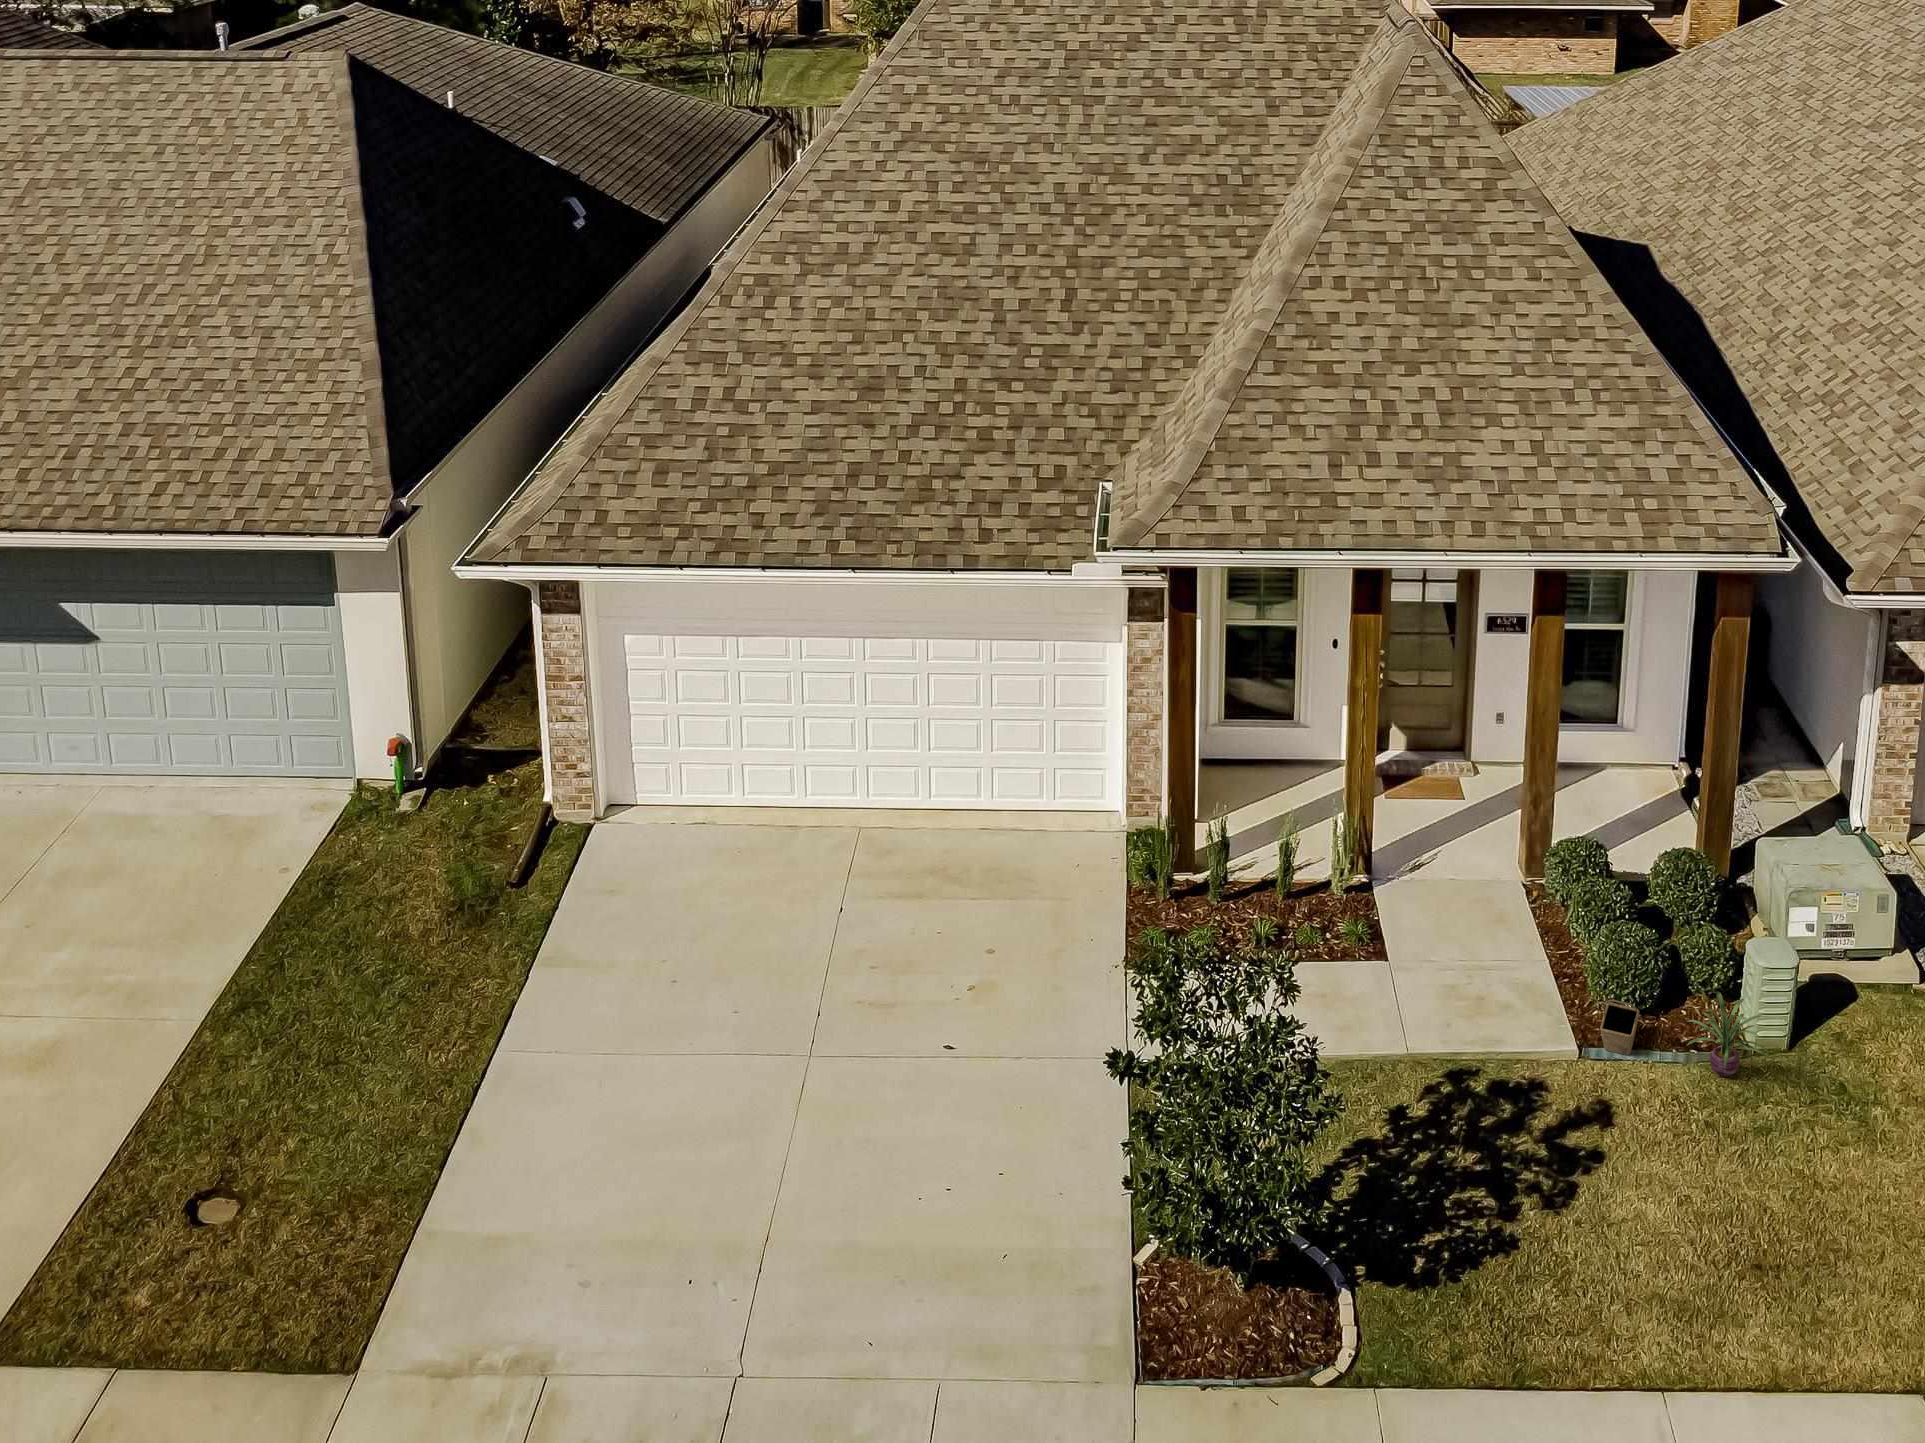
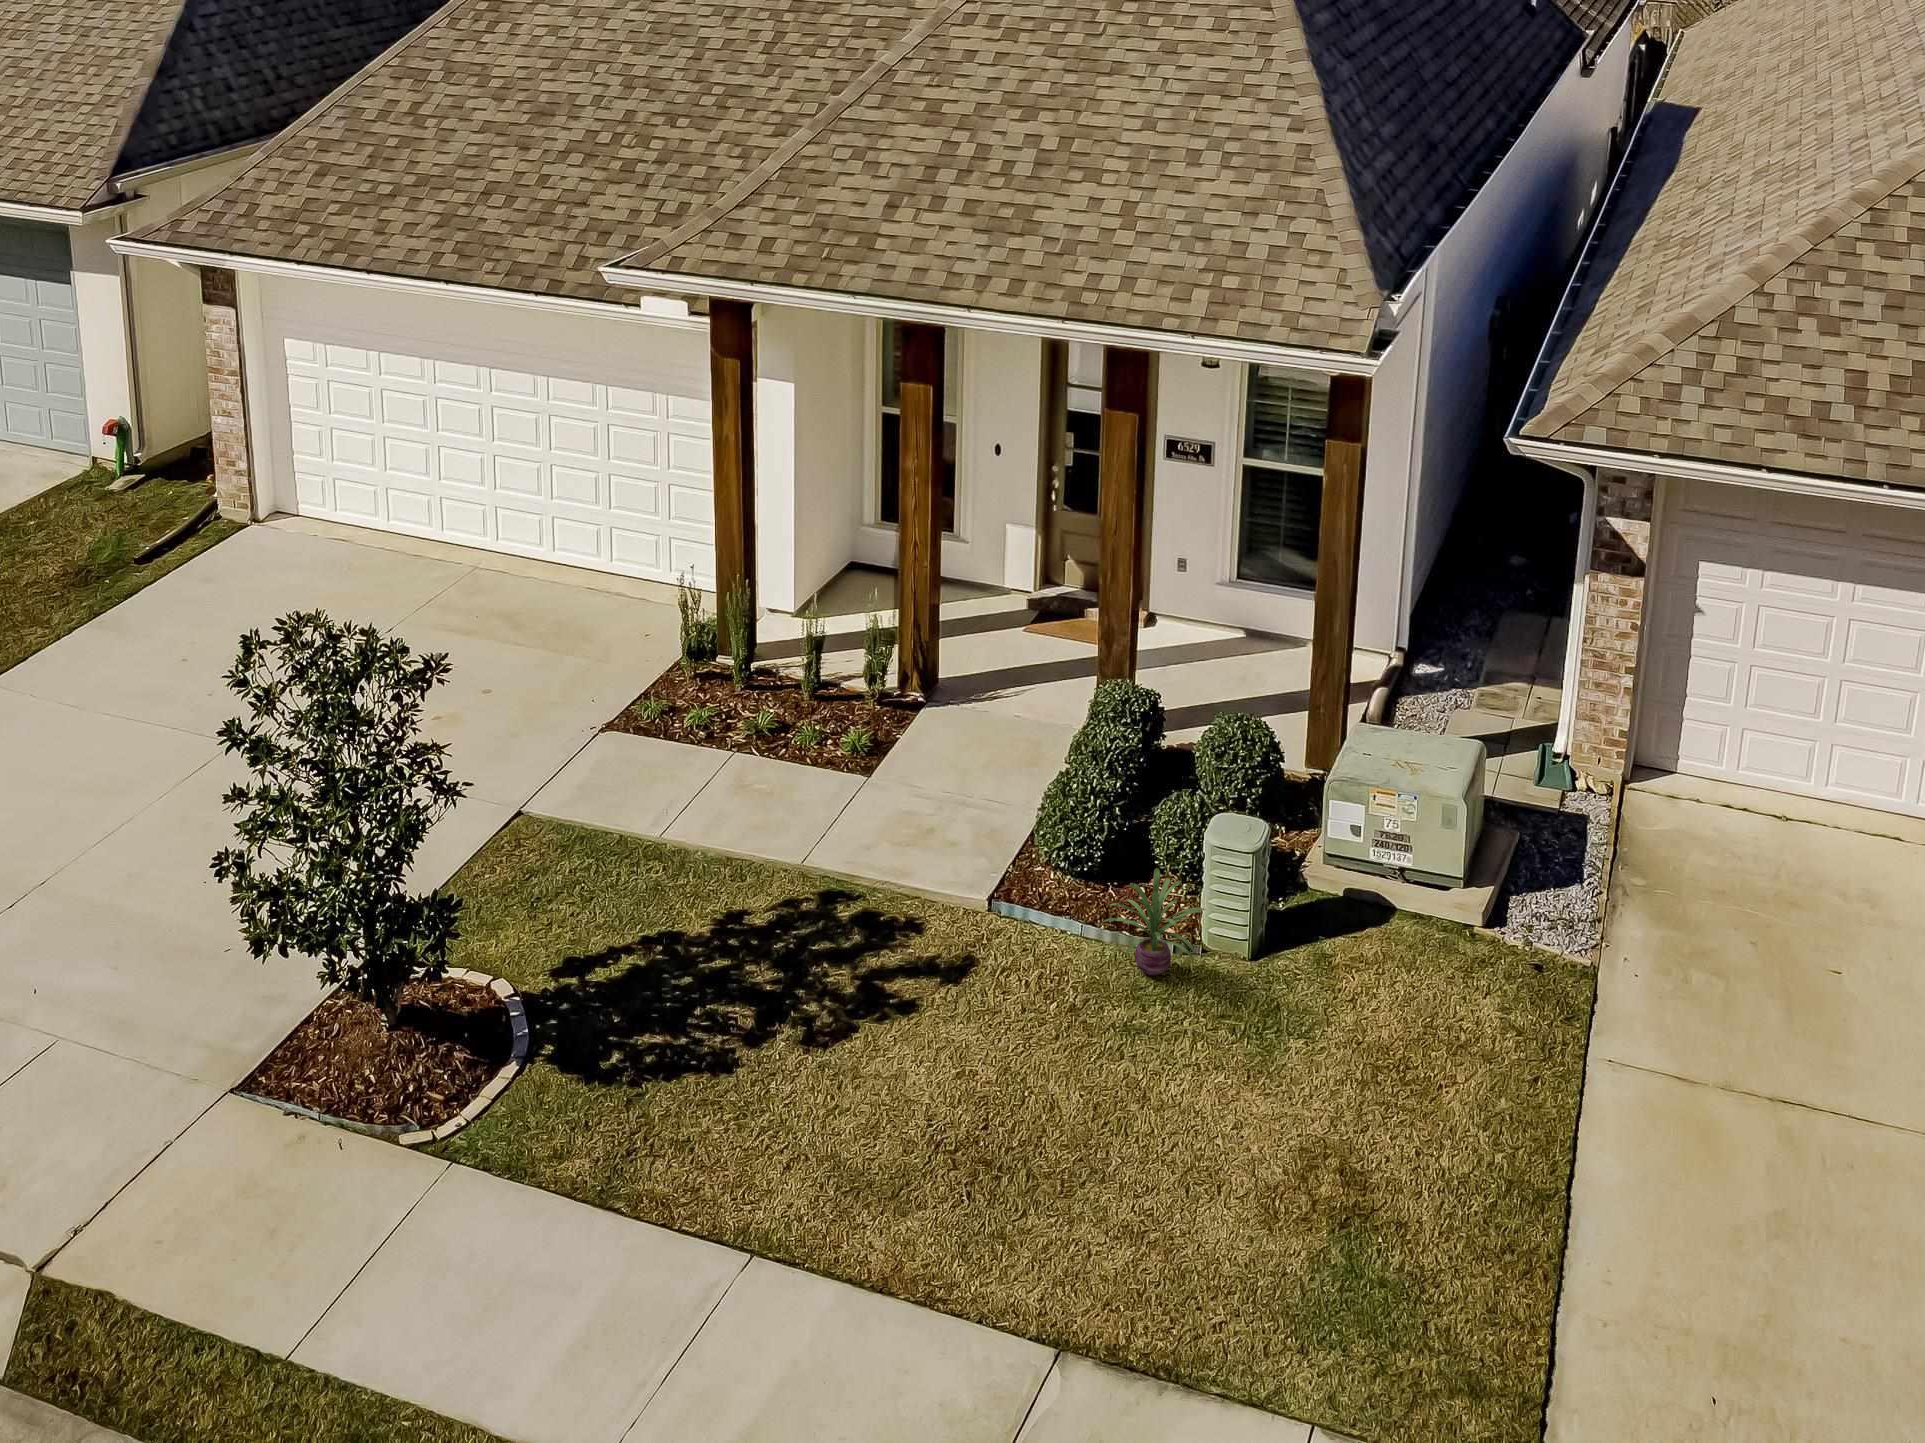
basket: present [1600,1000,1639,1055] -> none [1025,858,1089,928]

